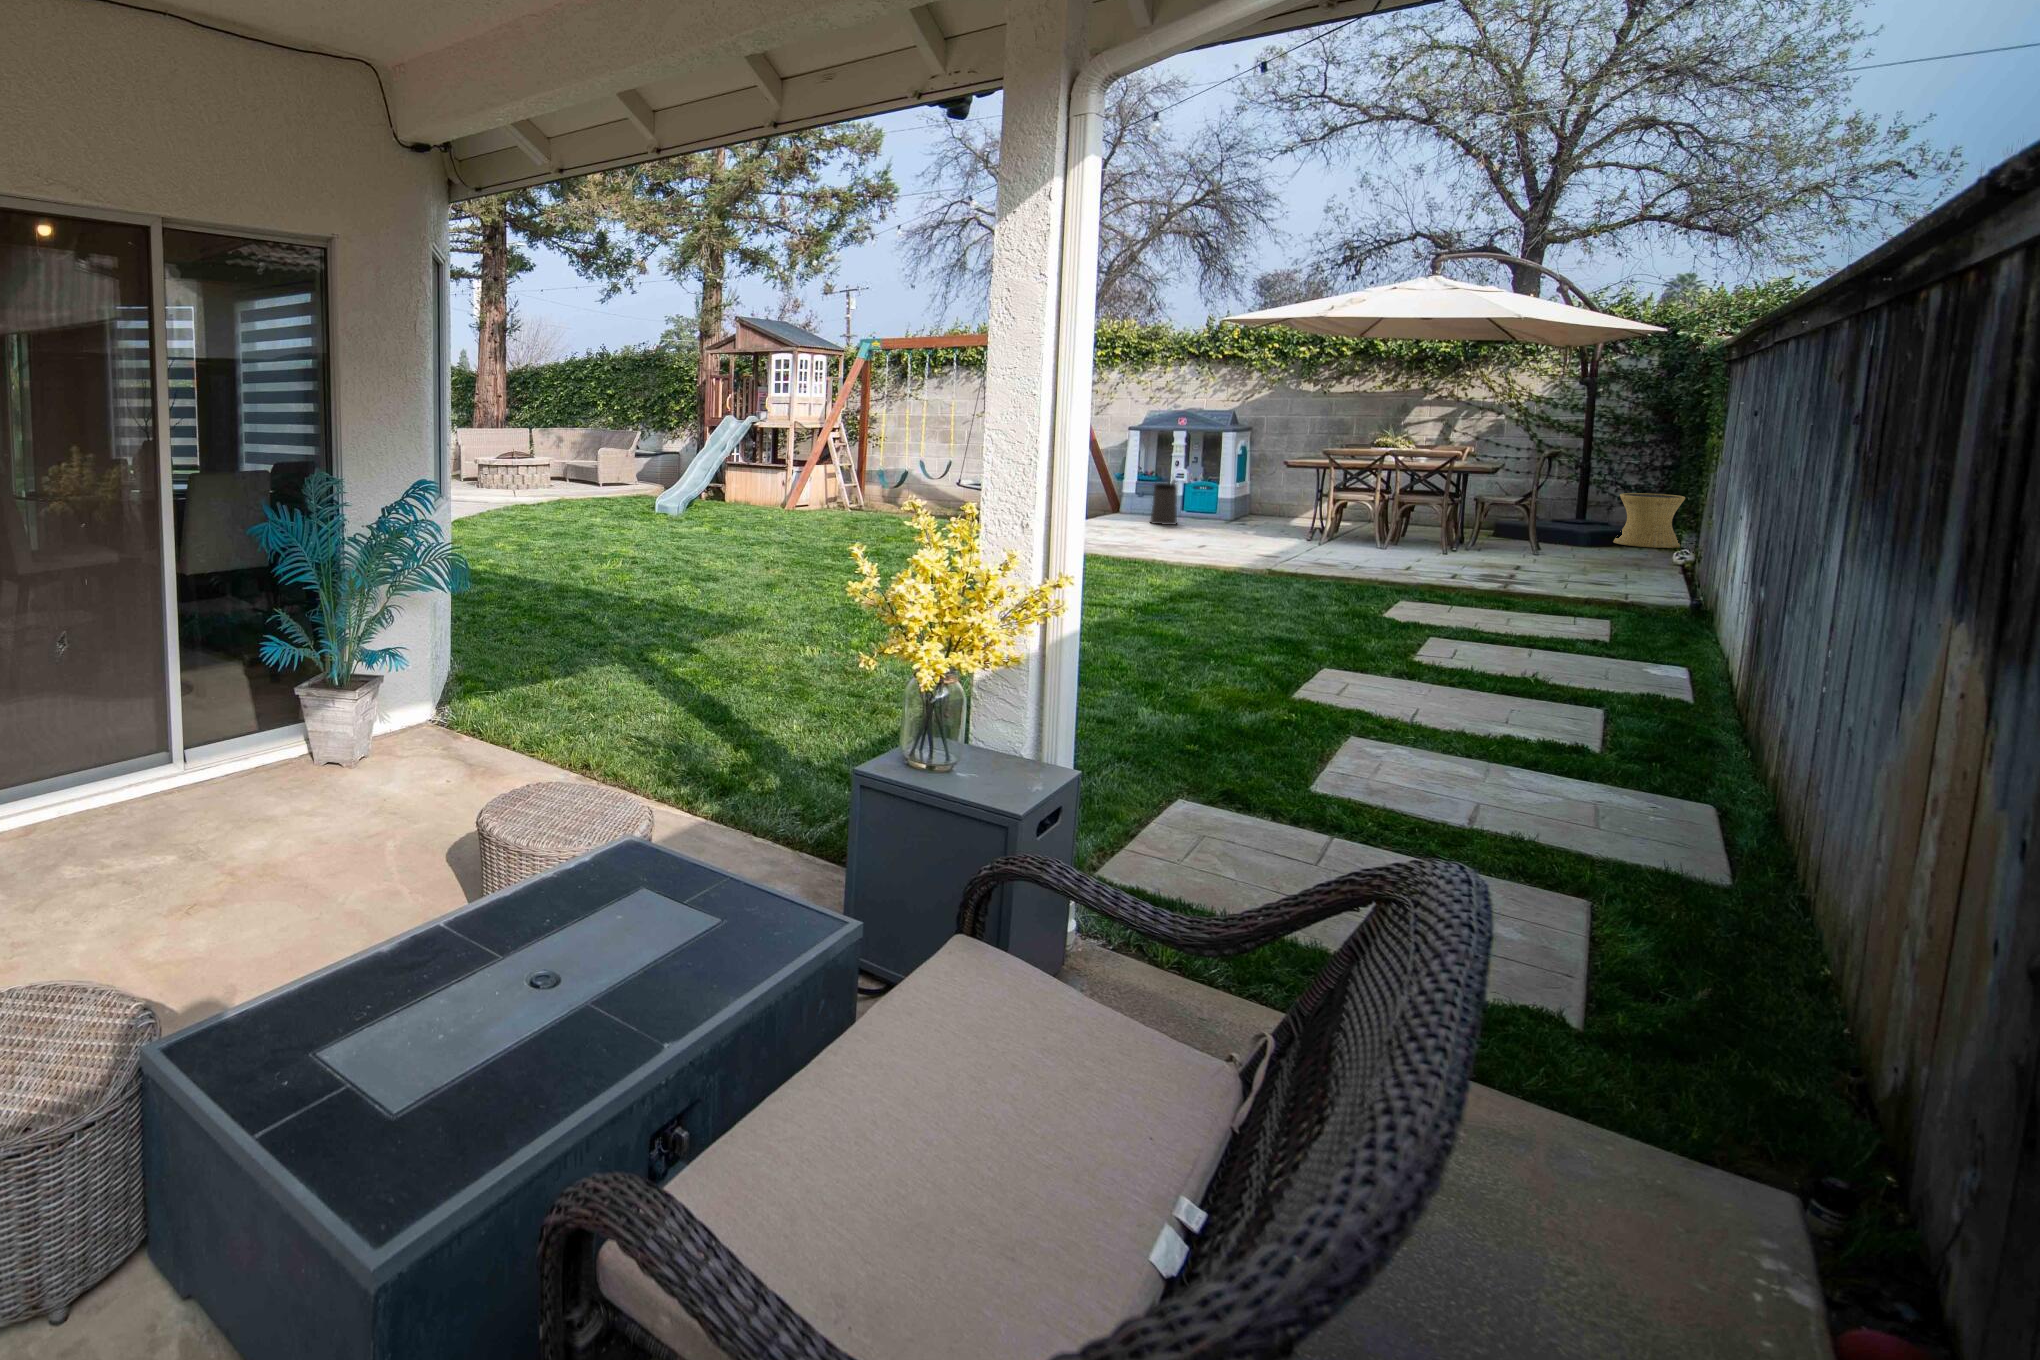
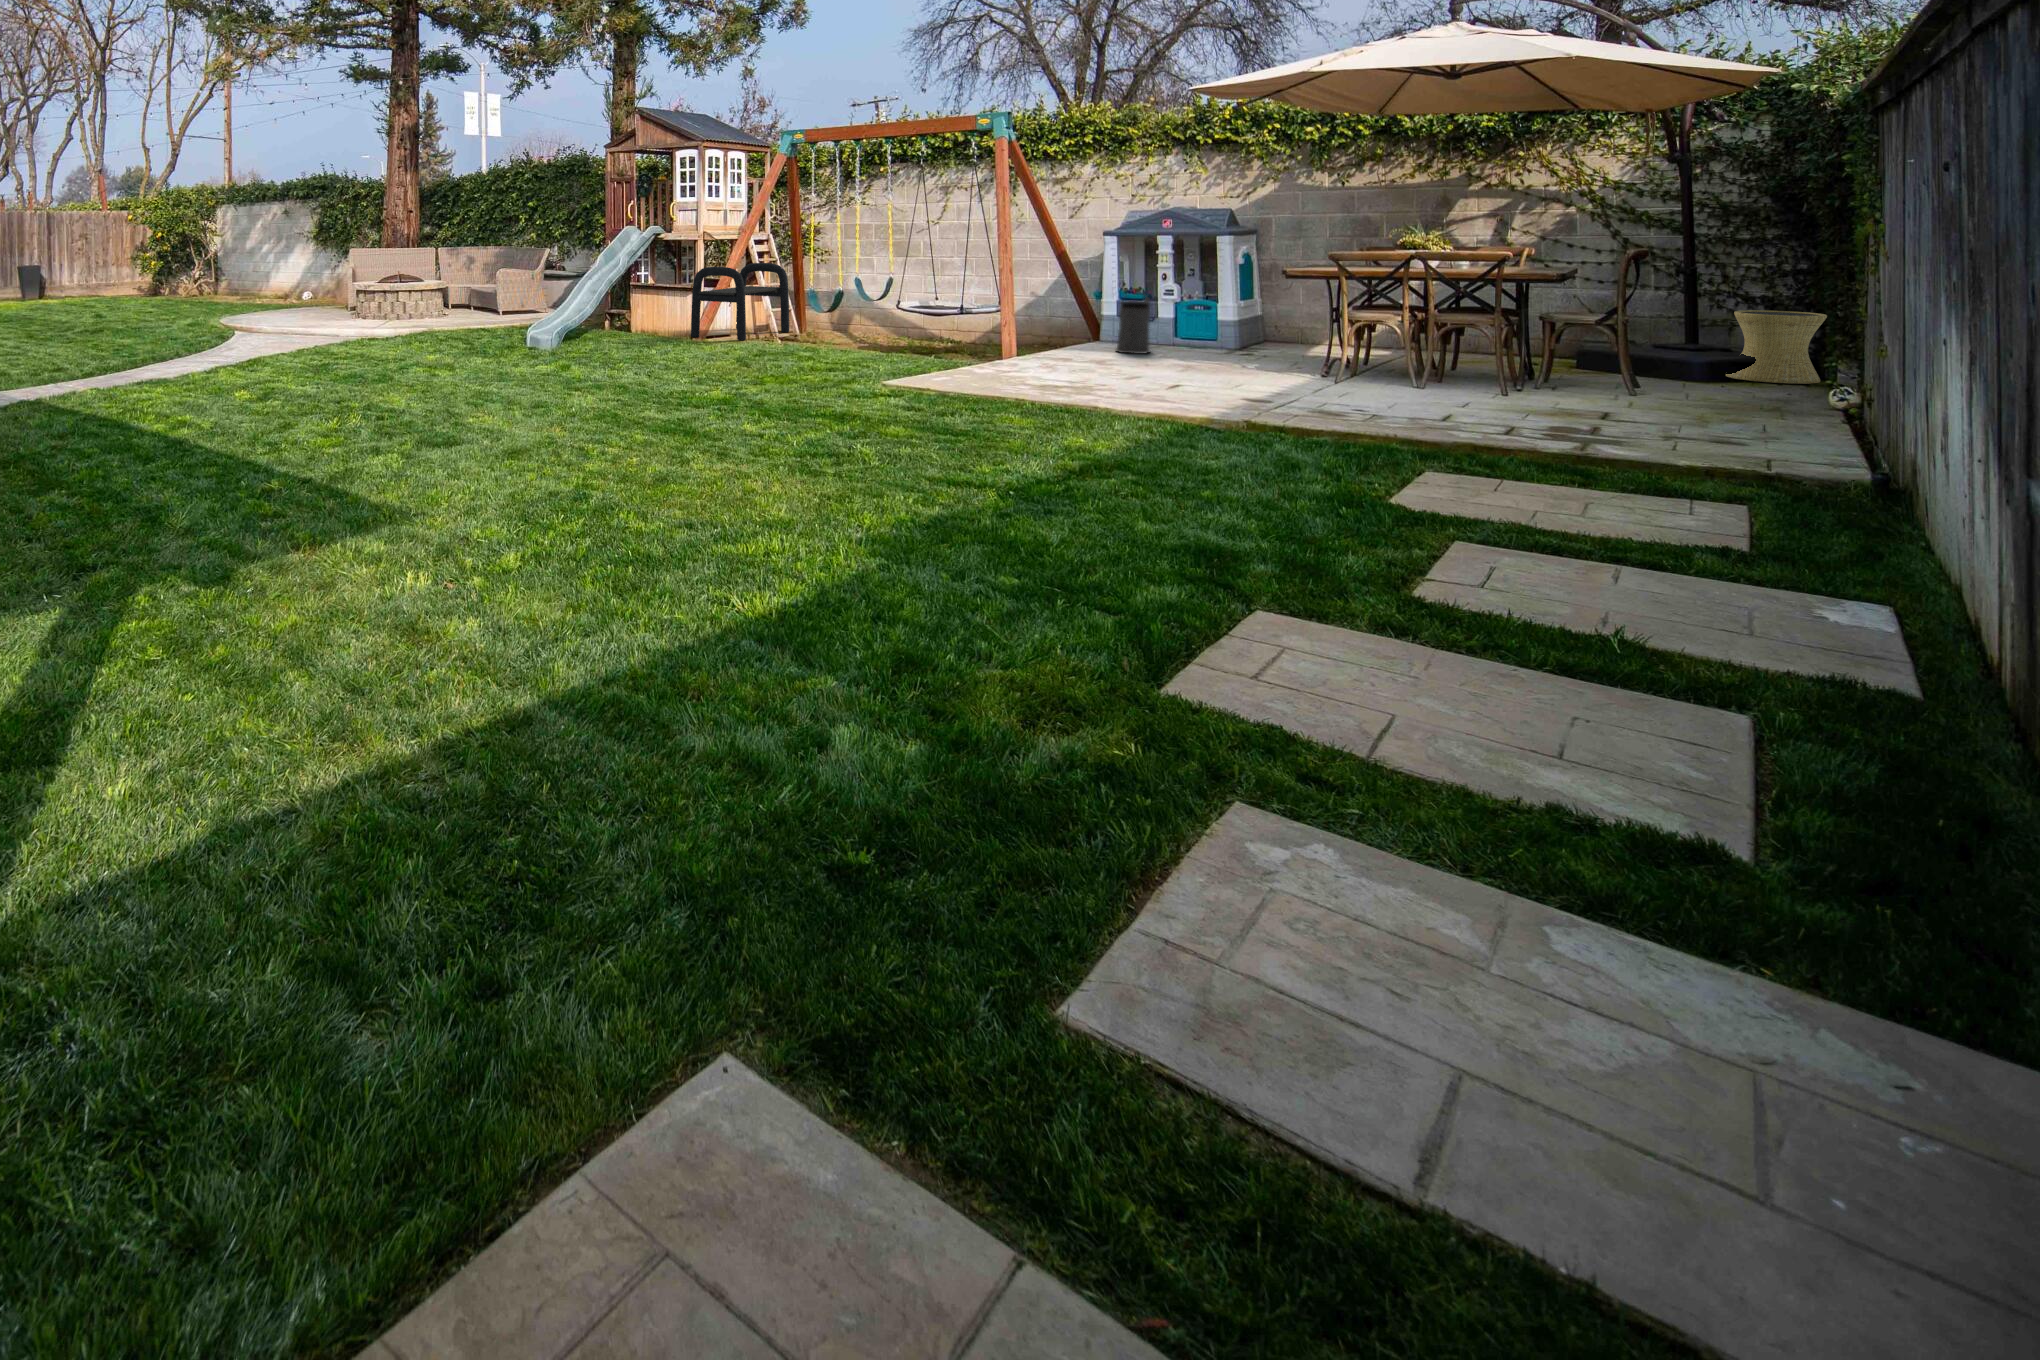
bench: none [796,449,873,513] -> present [691,263,789,340]

